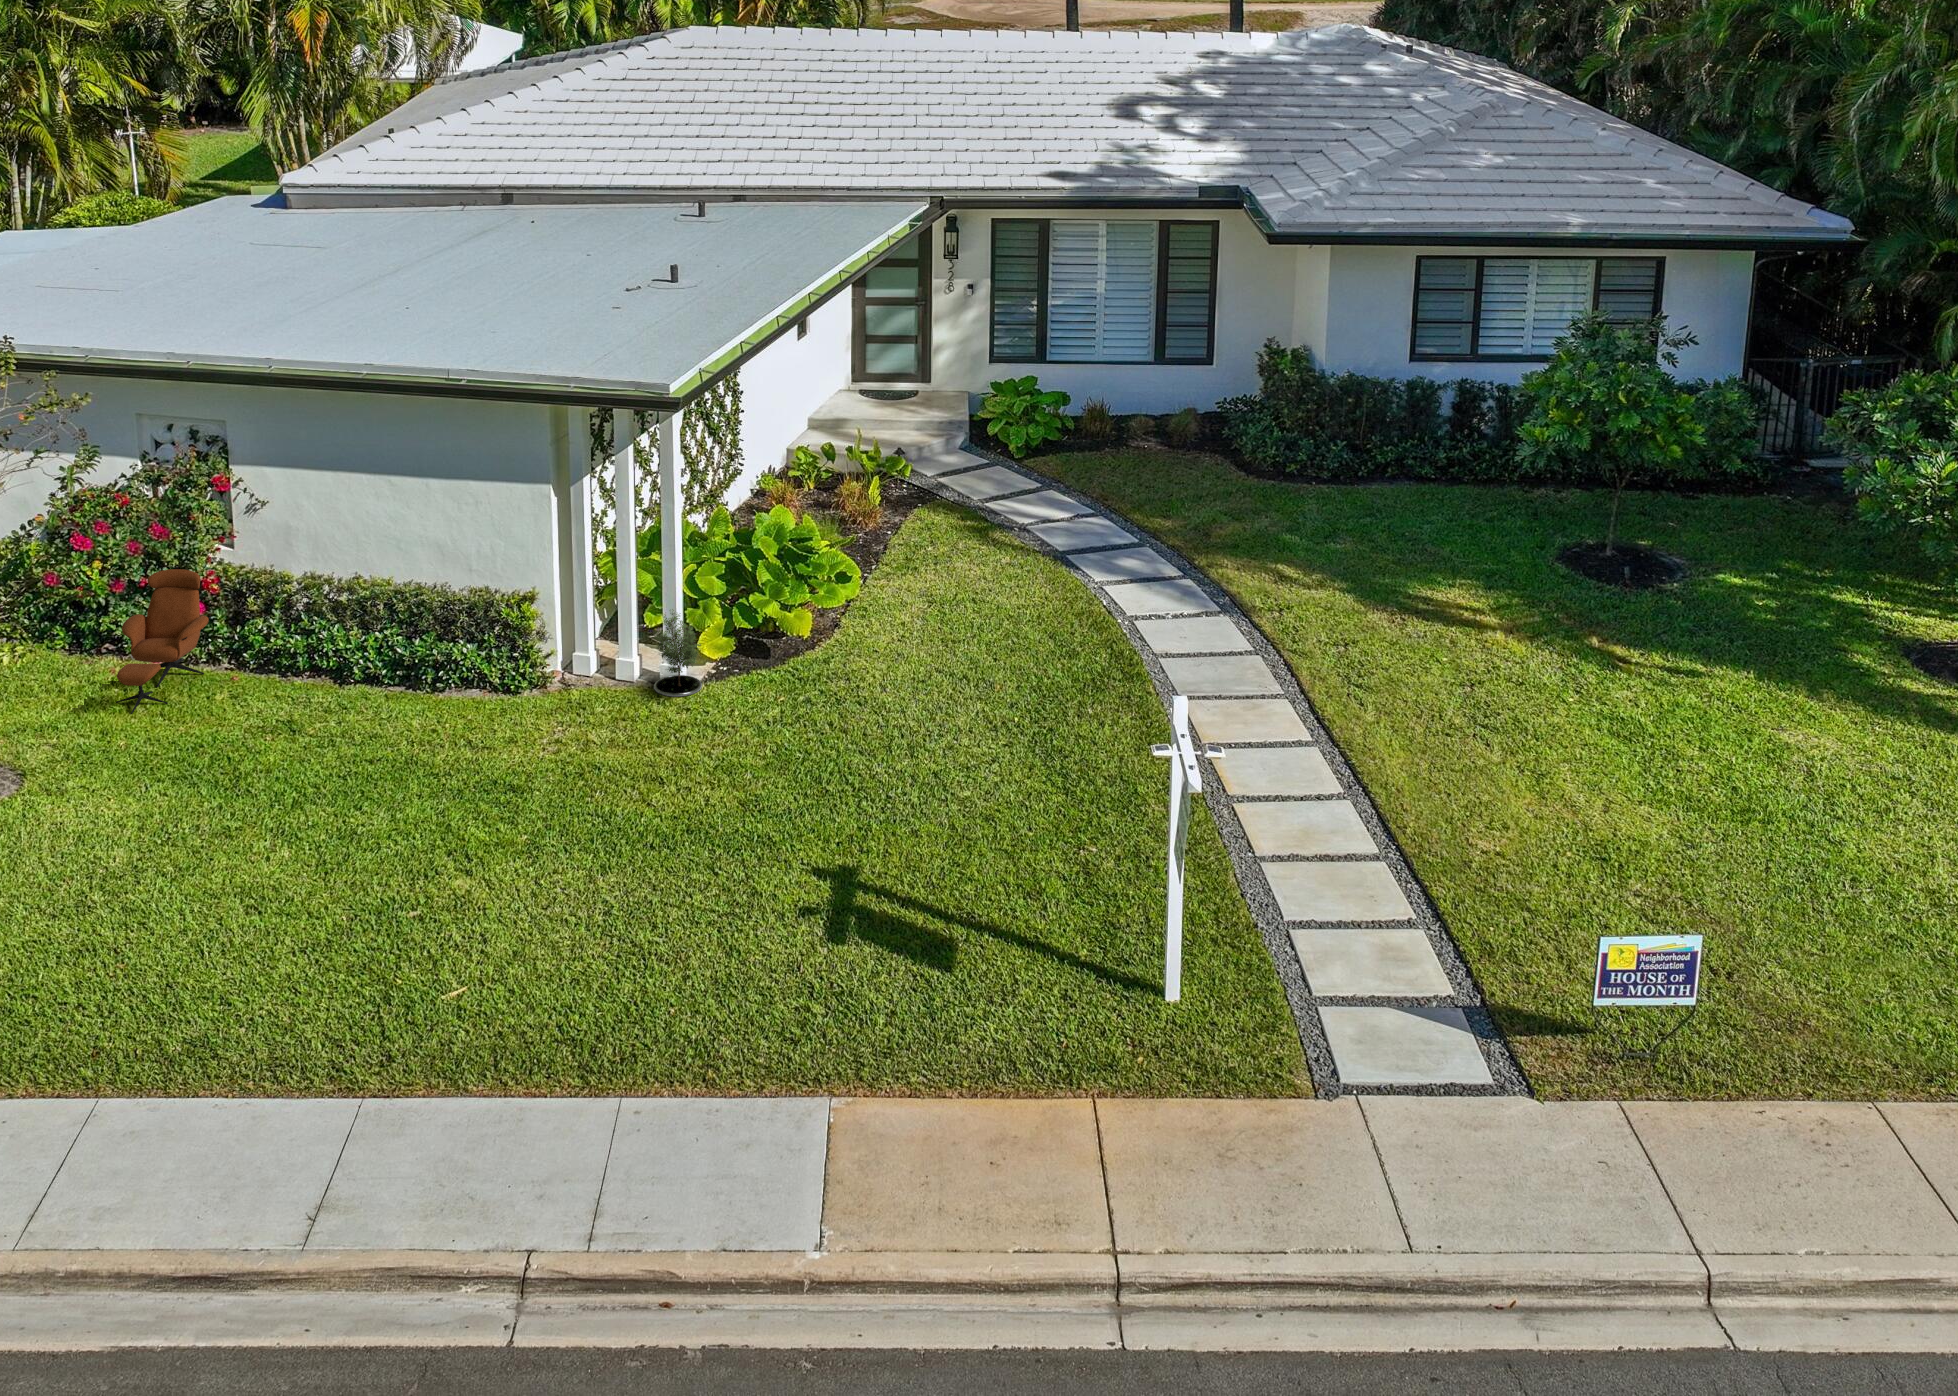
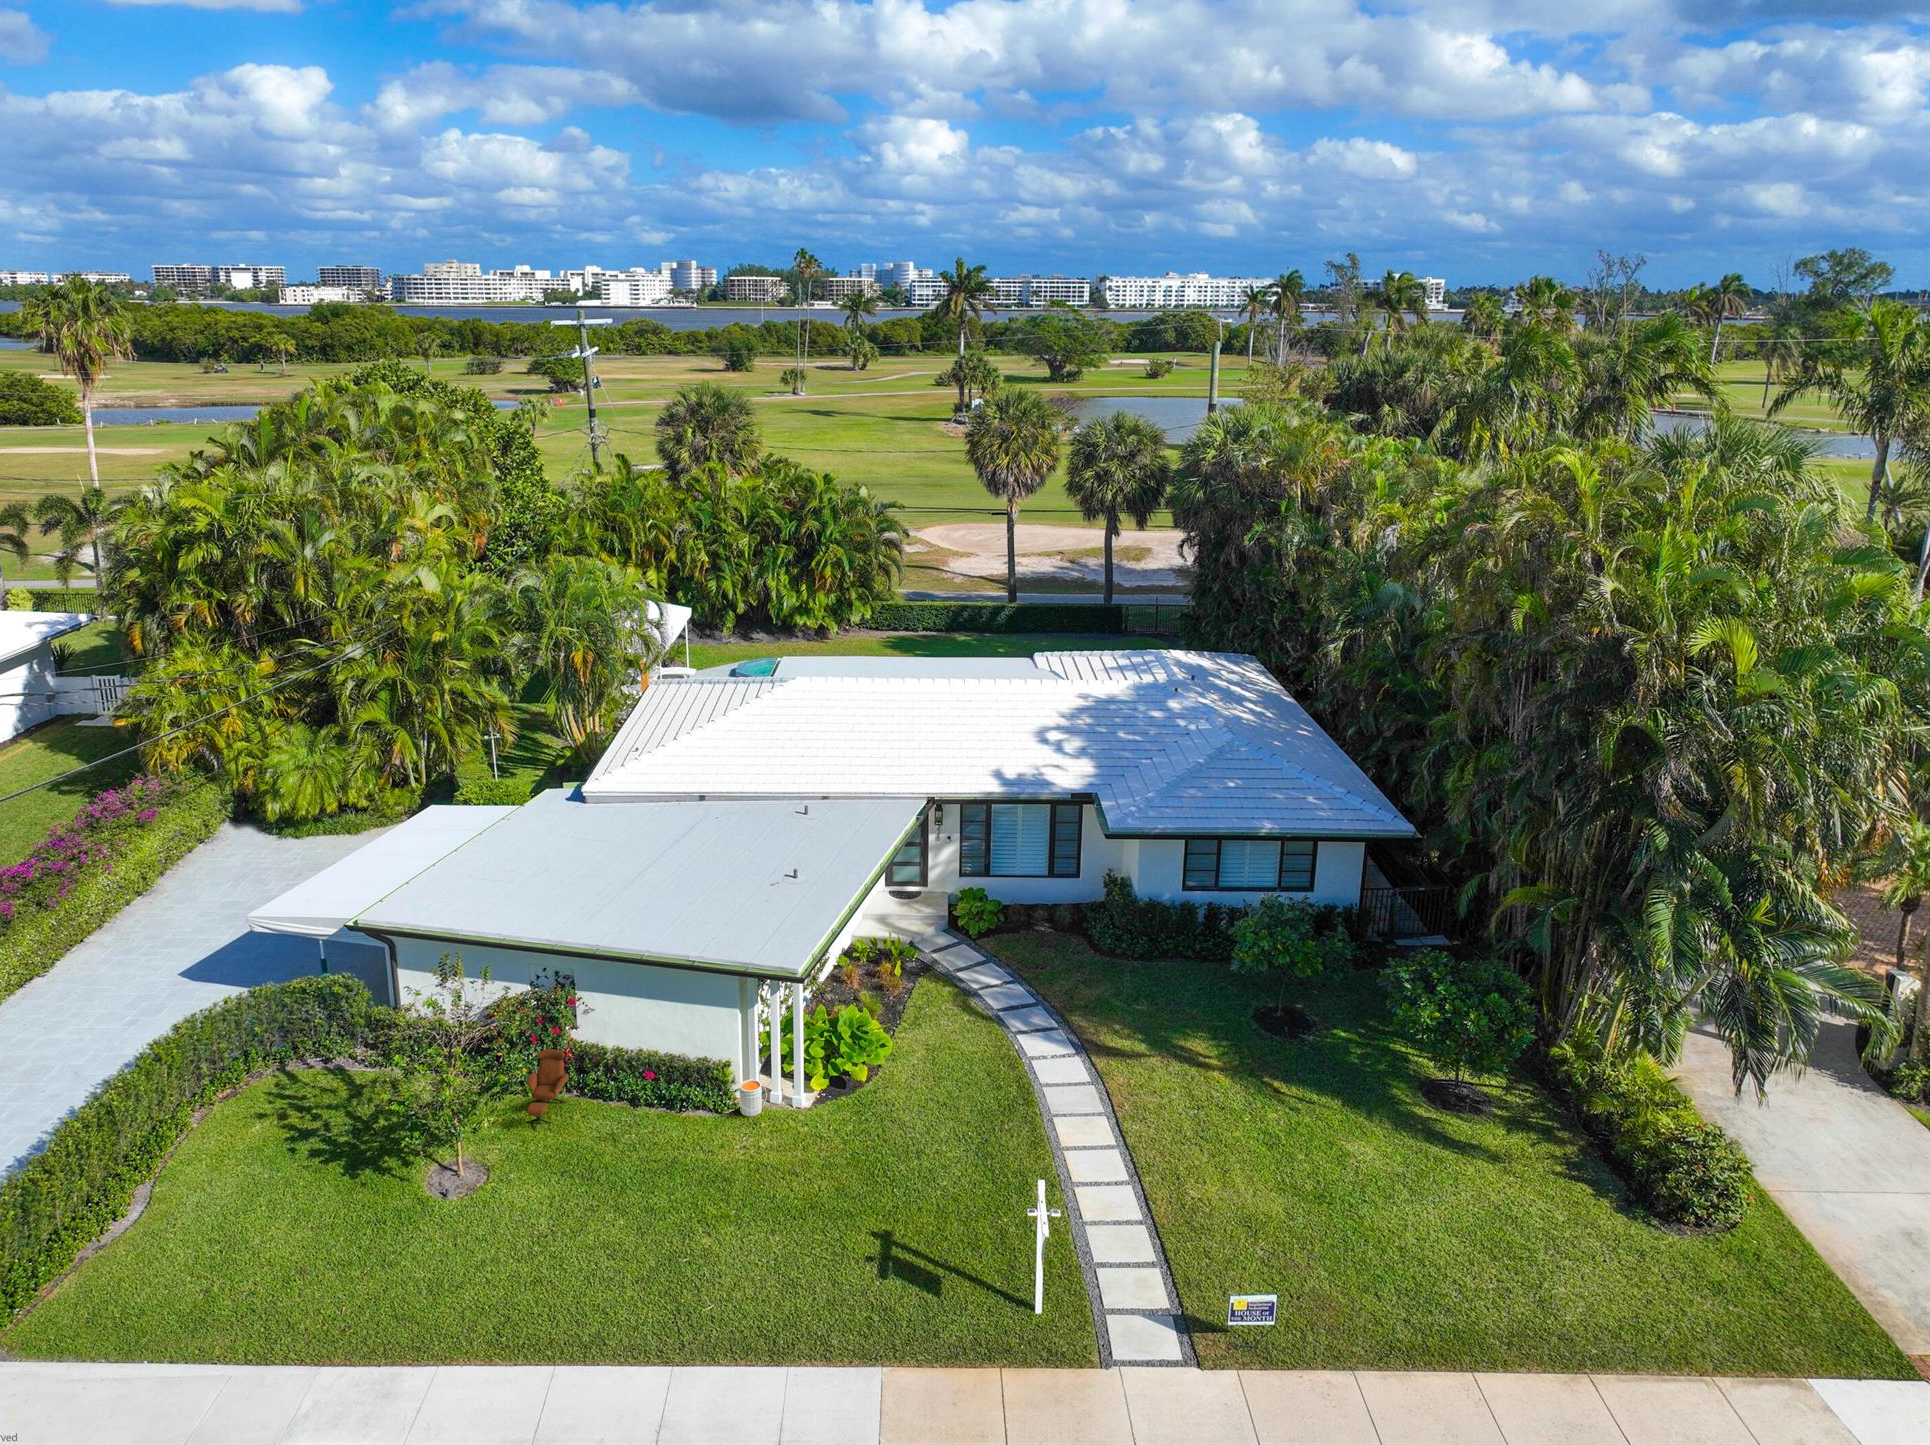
potted tree: present [654,613,702,697] -> none [790,1074,815,1118]
bucket: none [548,624,605,694] -> present [739,1080,764,1116]

